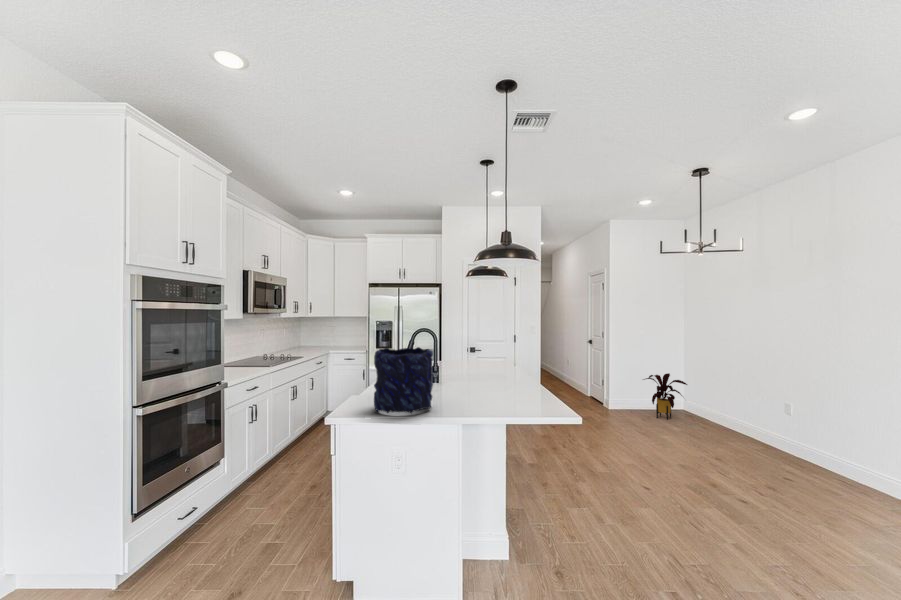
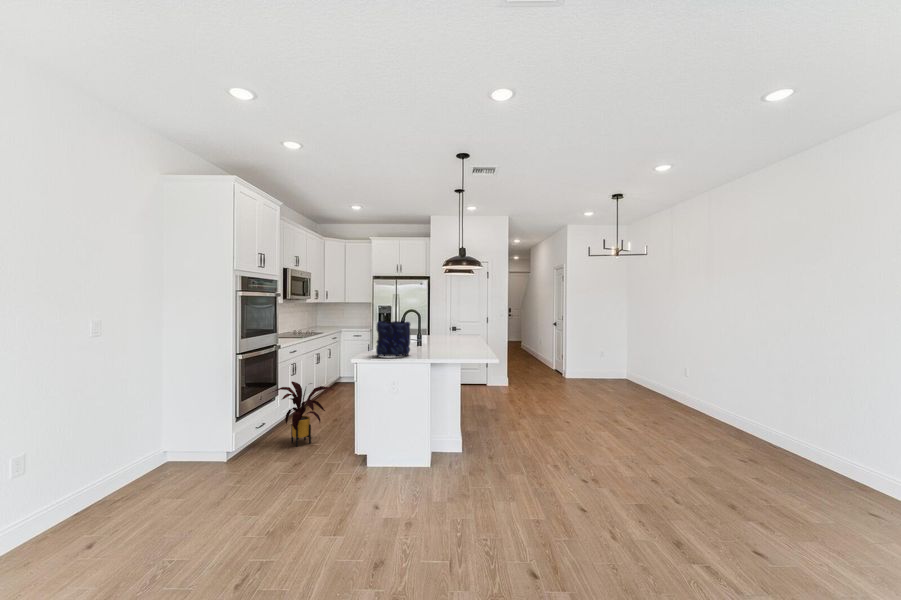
house plant: present [644,373,687,420] -> present [269,381,334,447]

